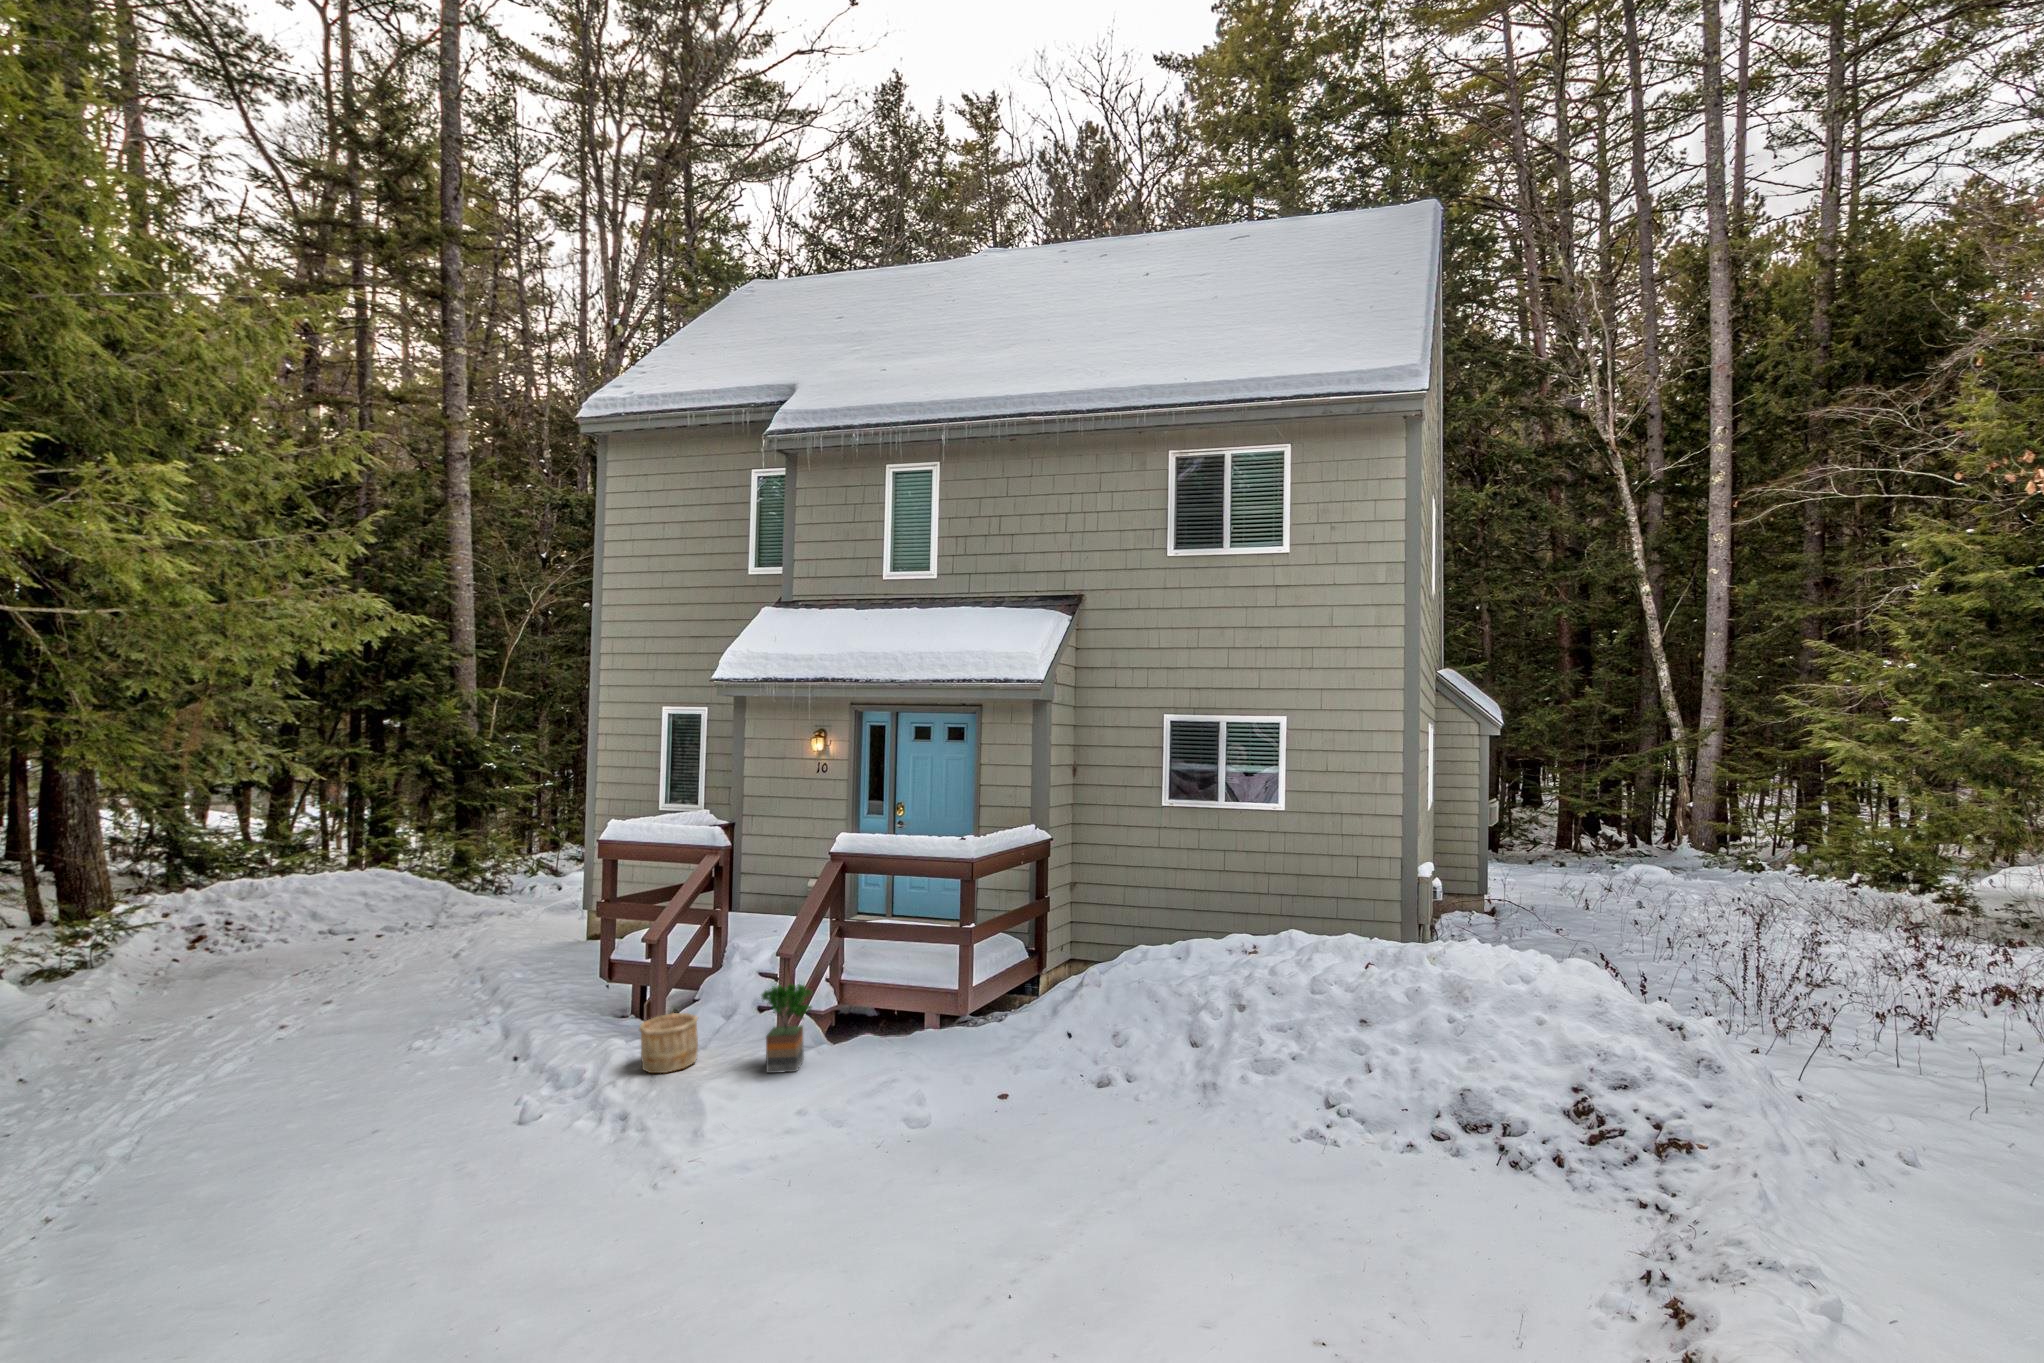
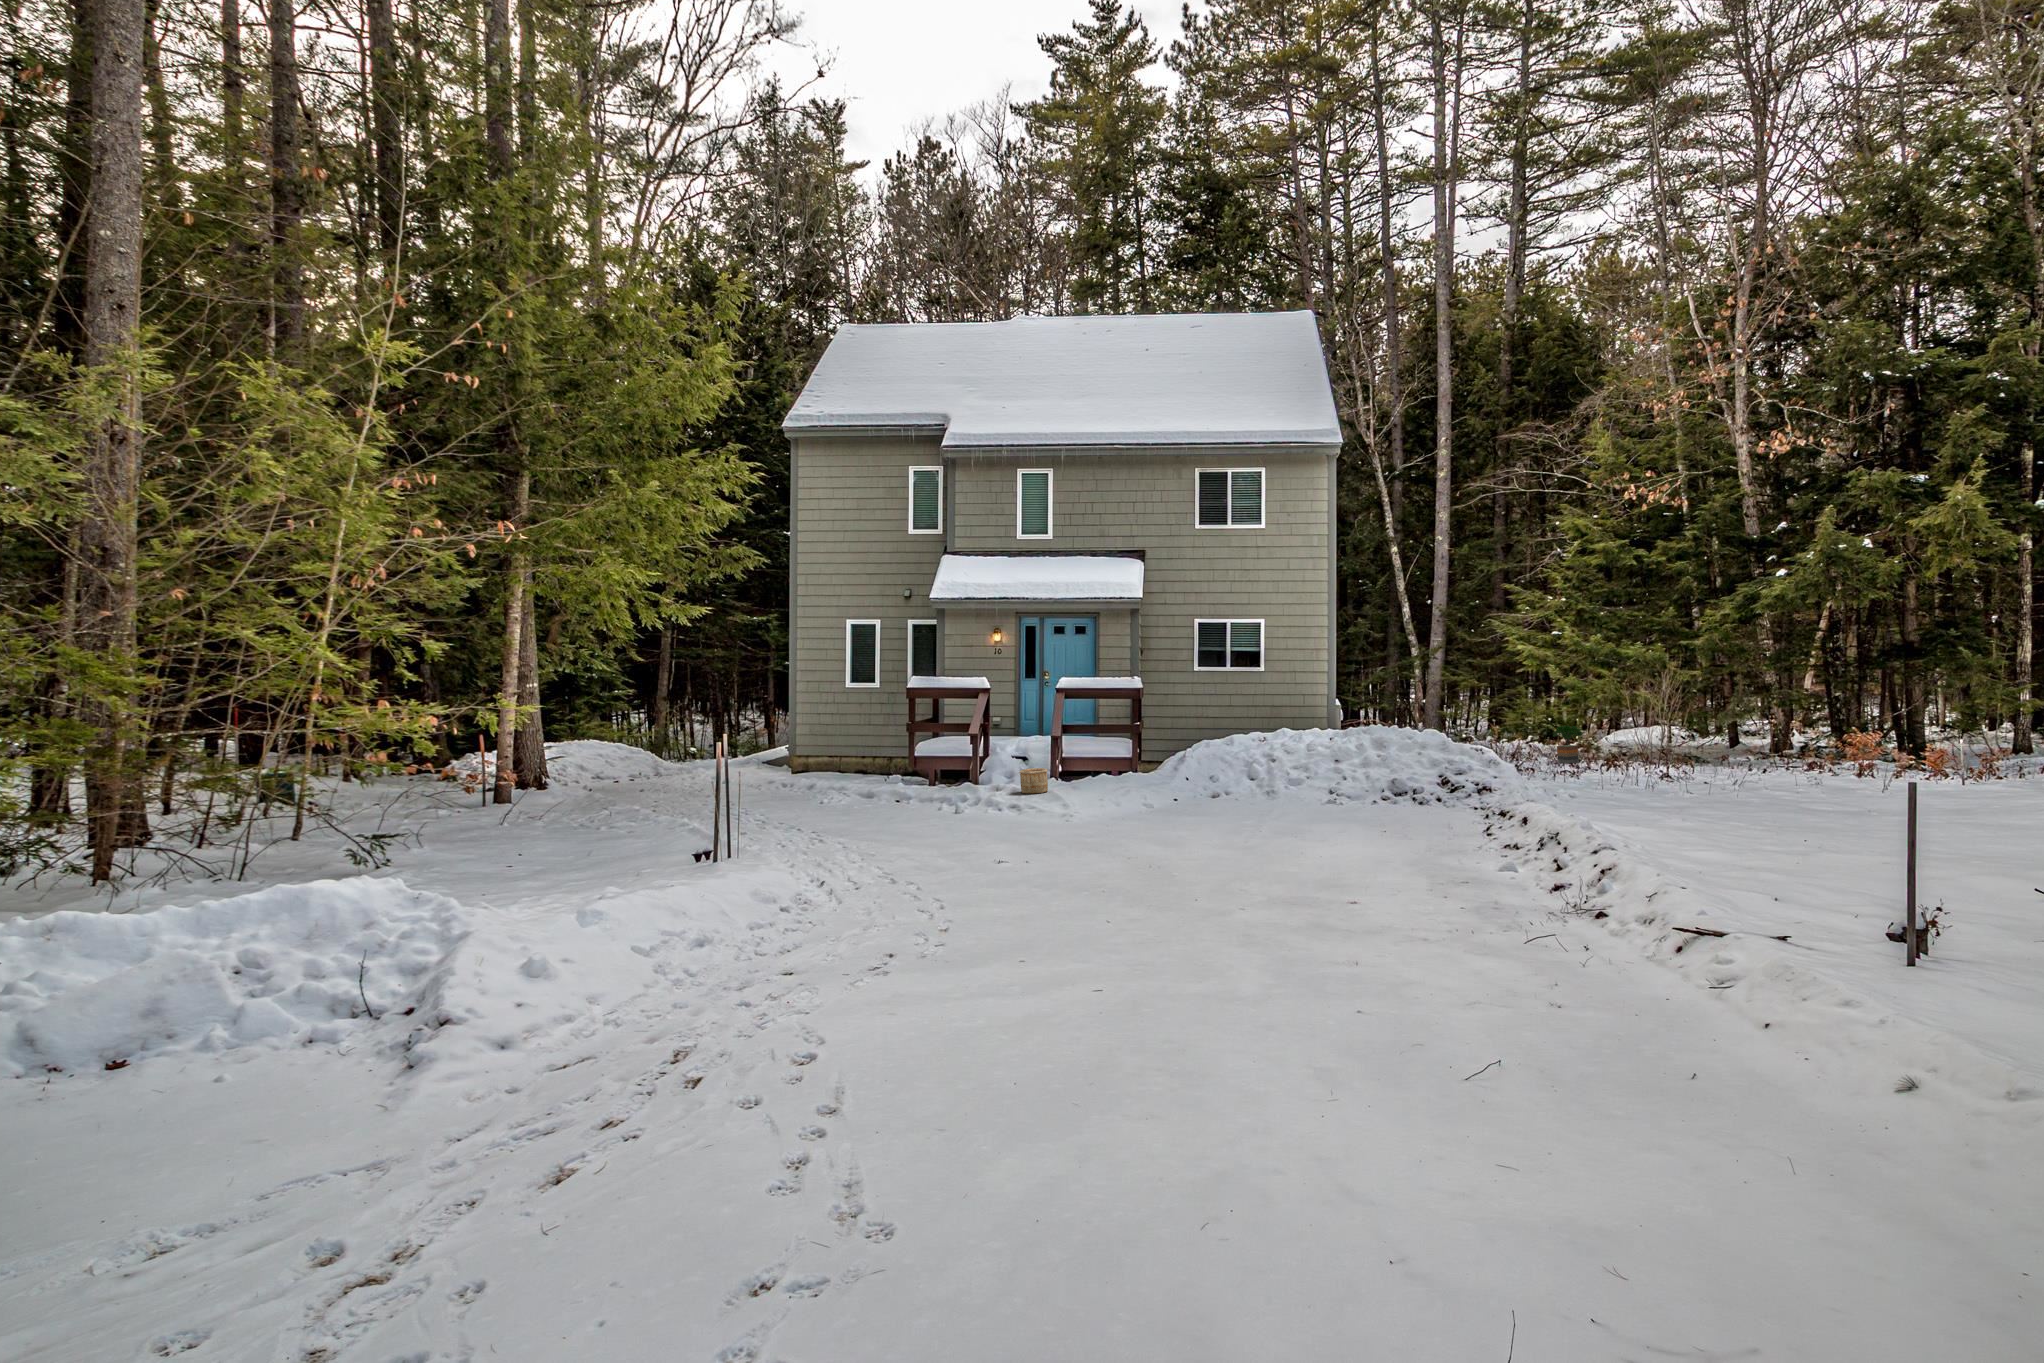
potted tree: present [761,984,812,1073] -> present [1553,726,1583,764]

